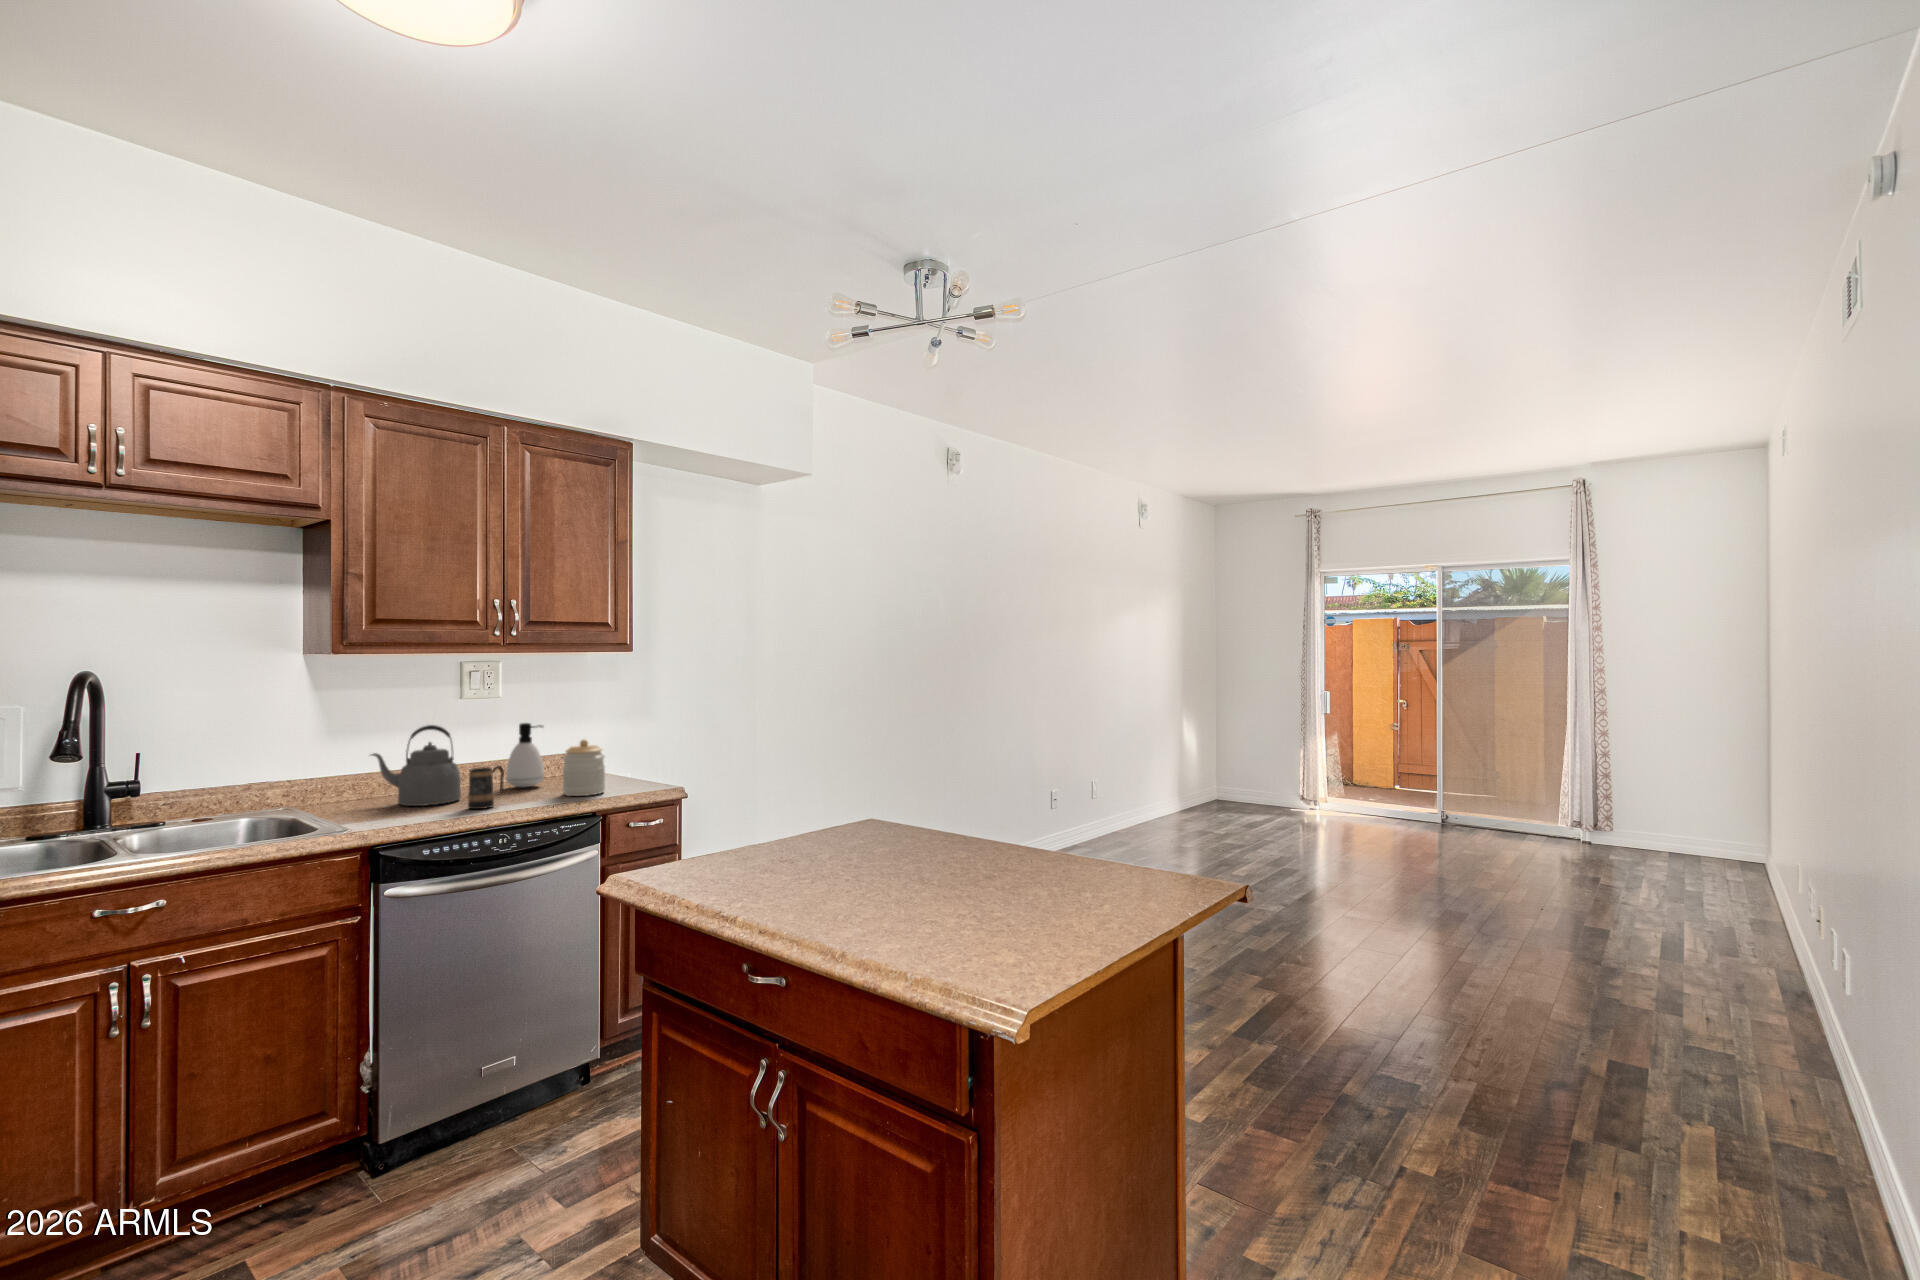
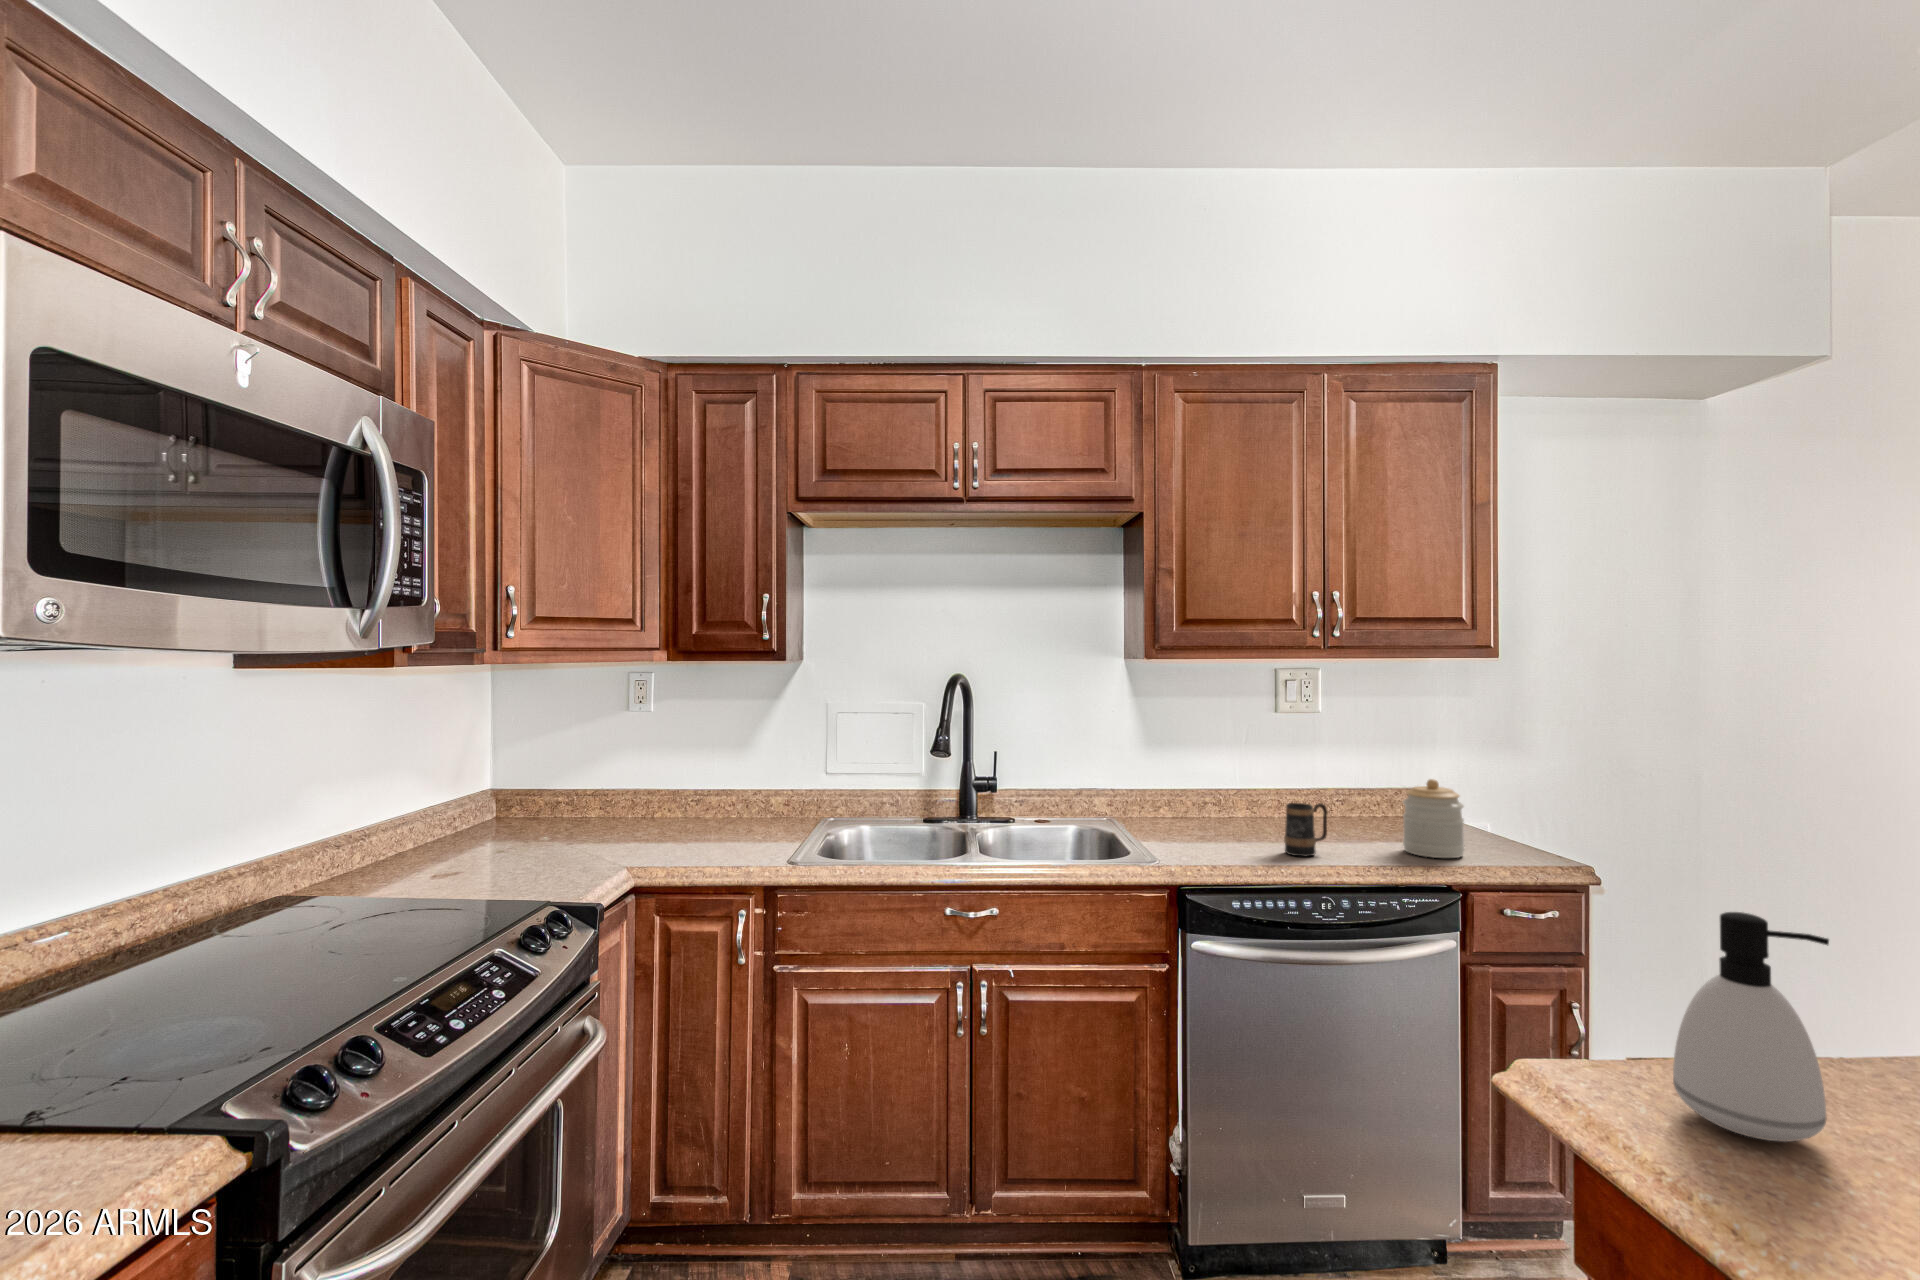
soap dispenser: present [506,723,544,787] -> present [1673,912,1829,1142]
kettle: present [371,725,461,806] -> none [1182,744,1277,840]

